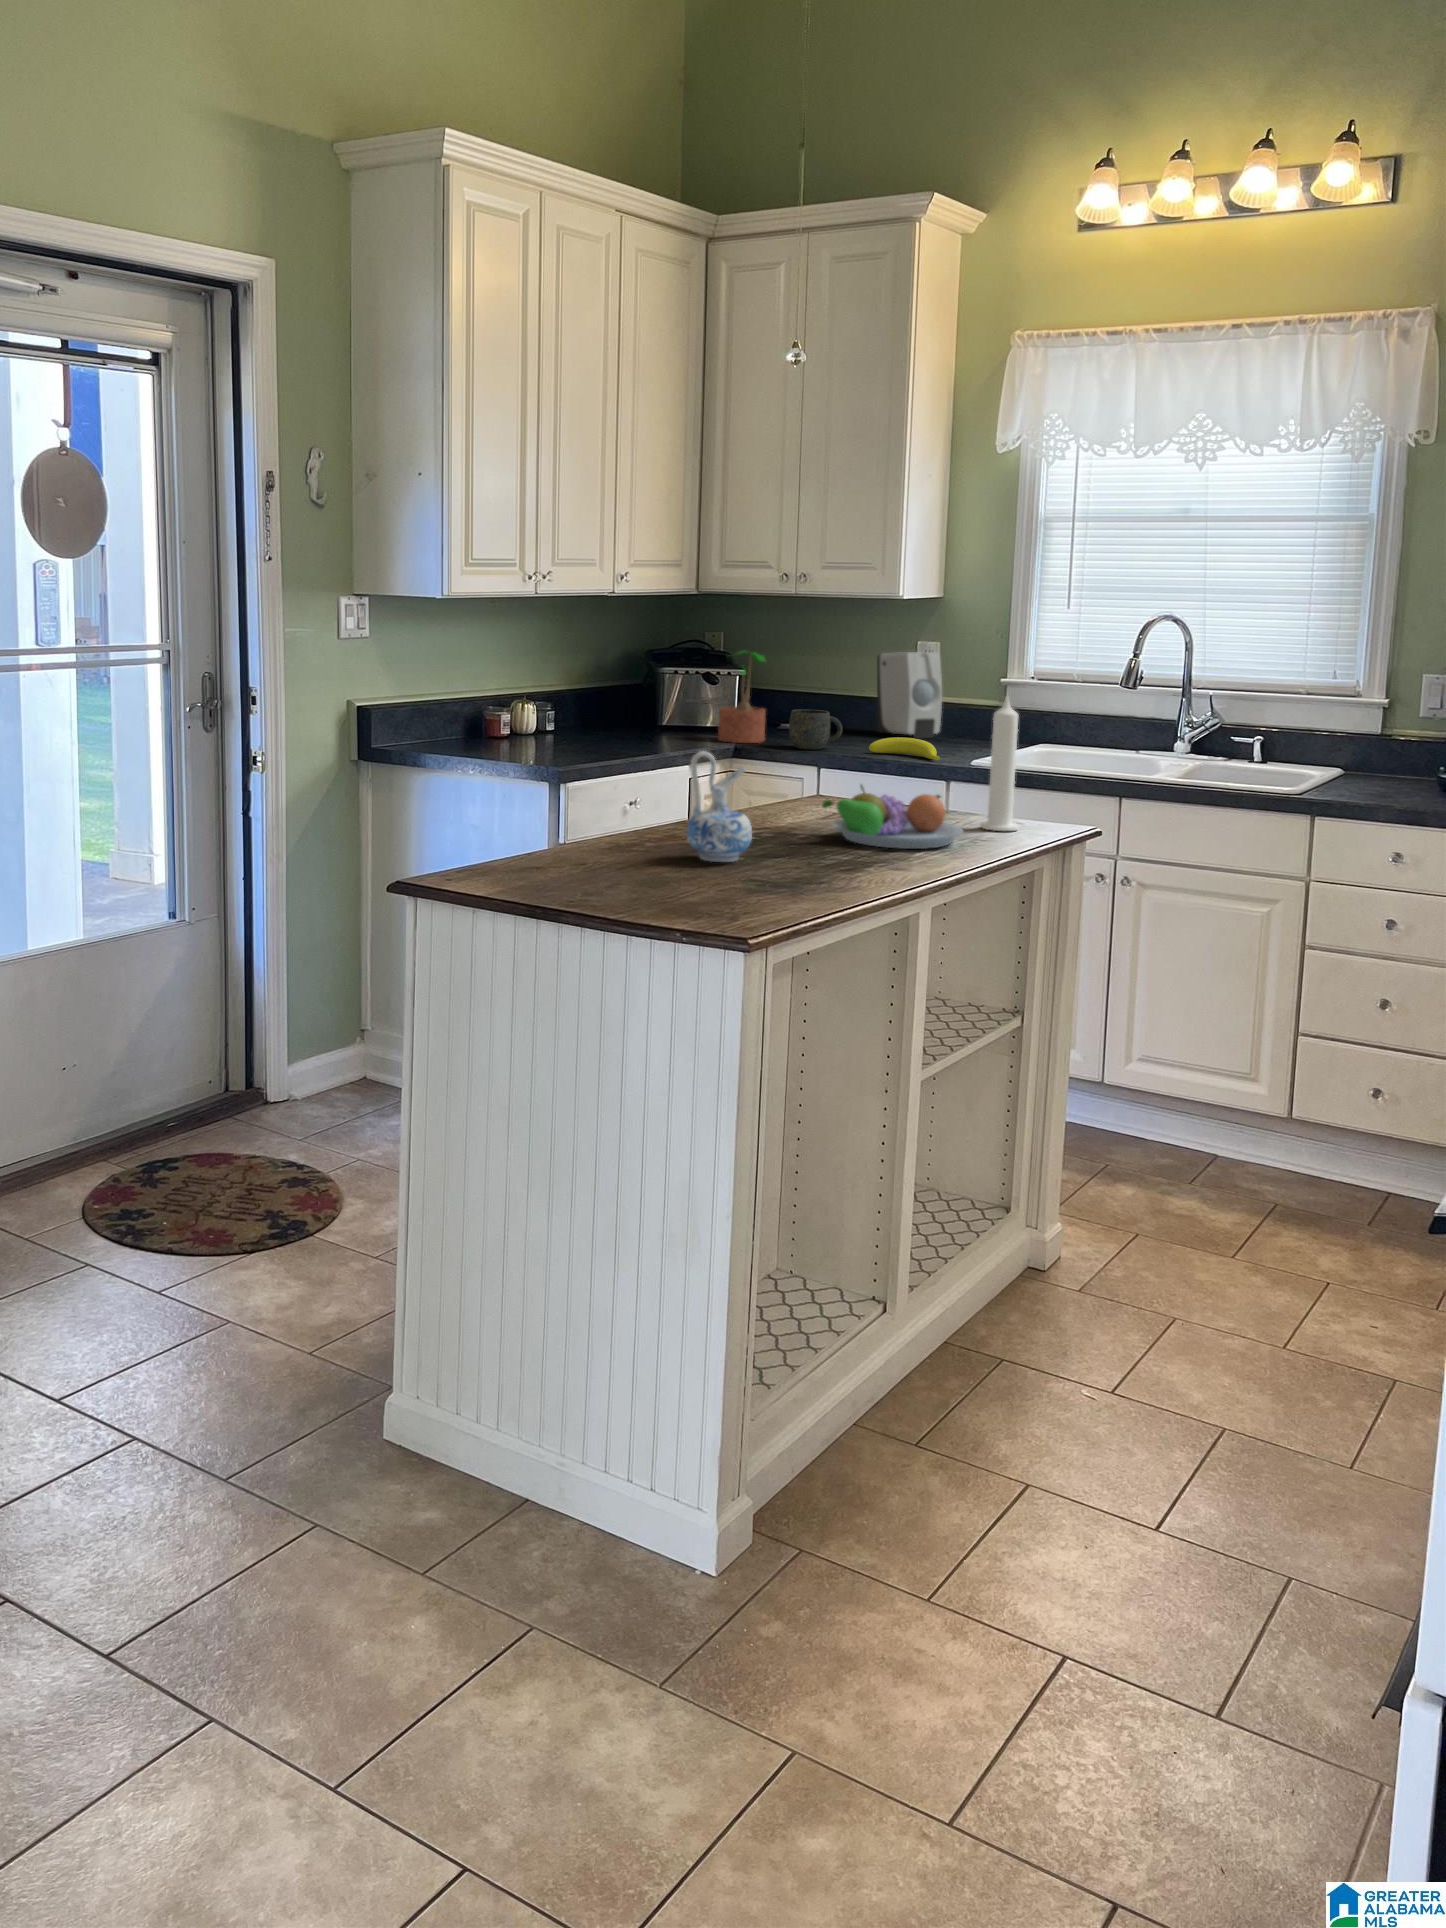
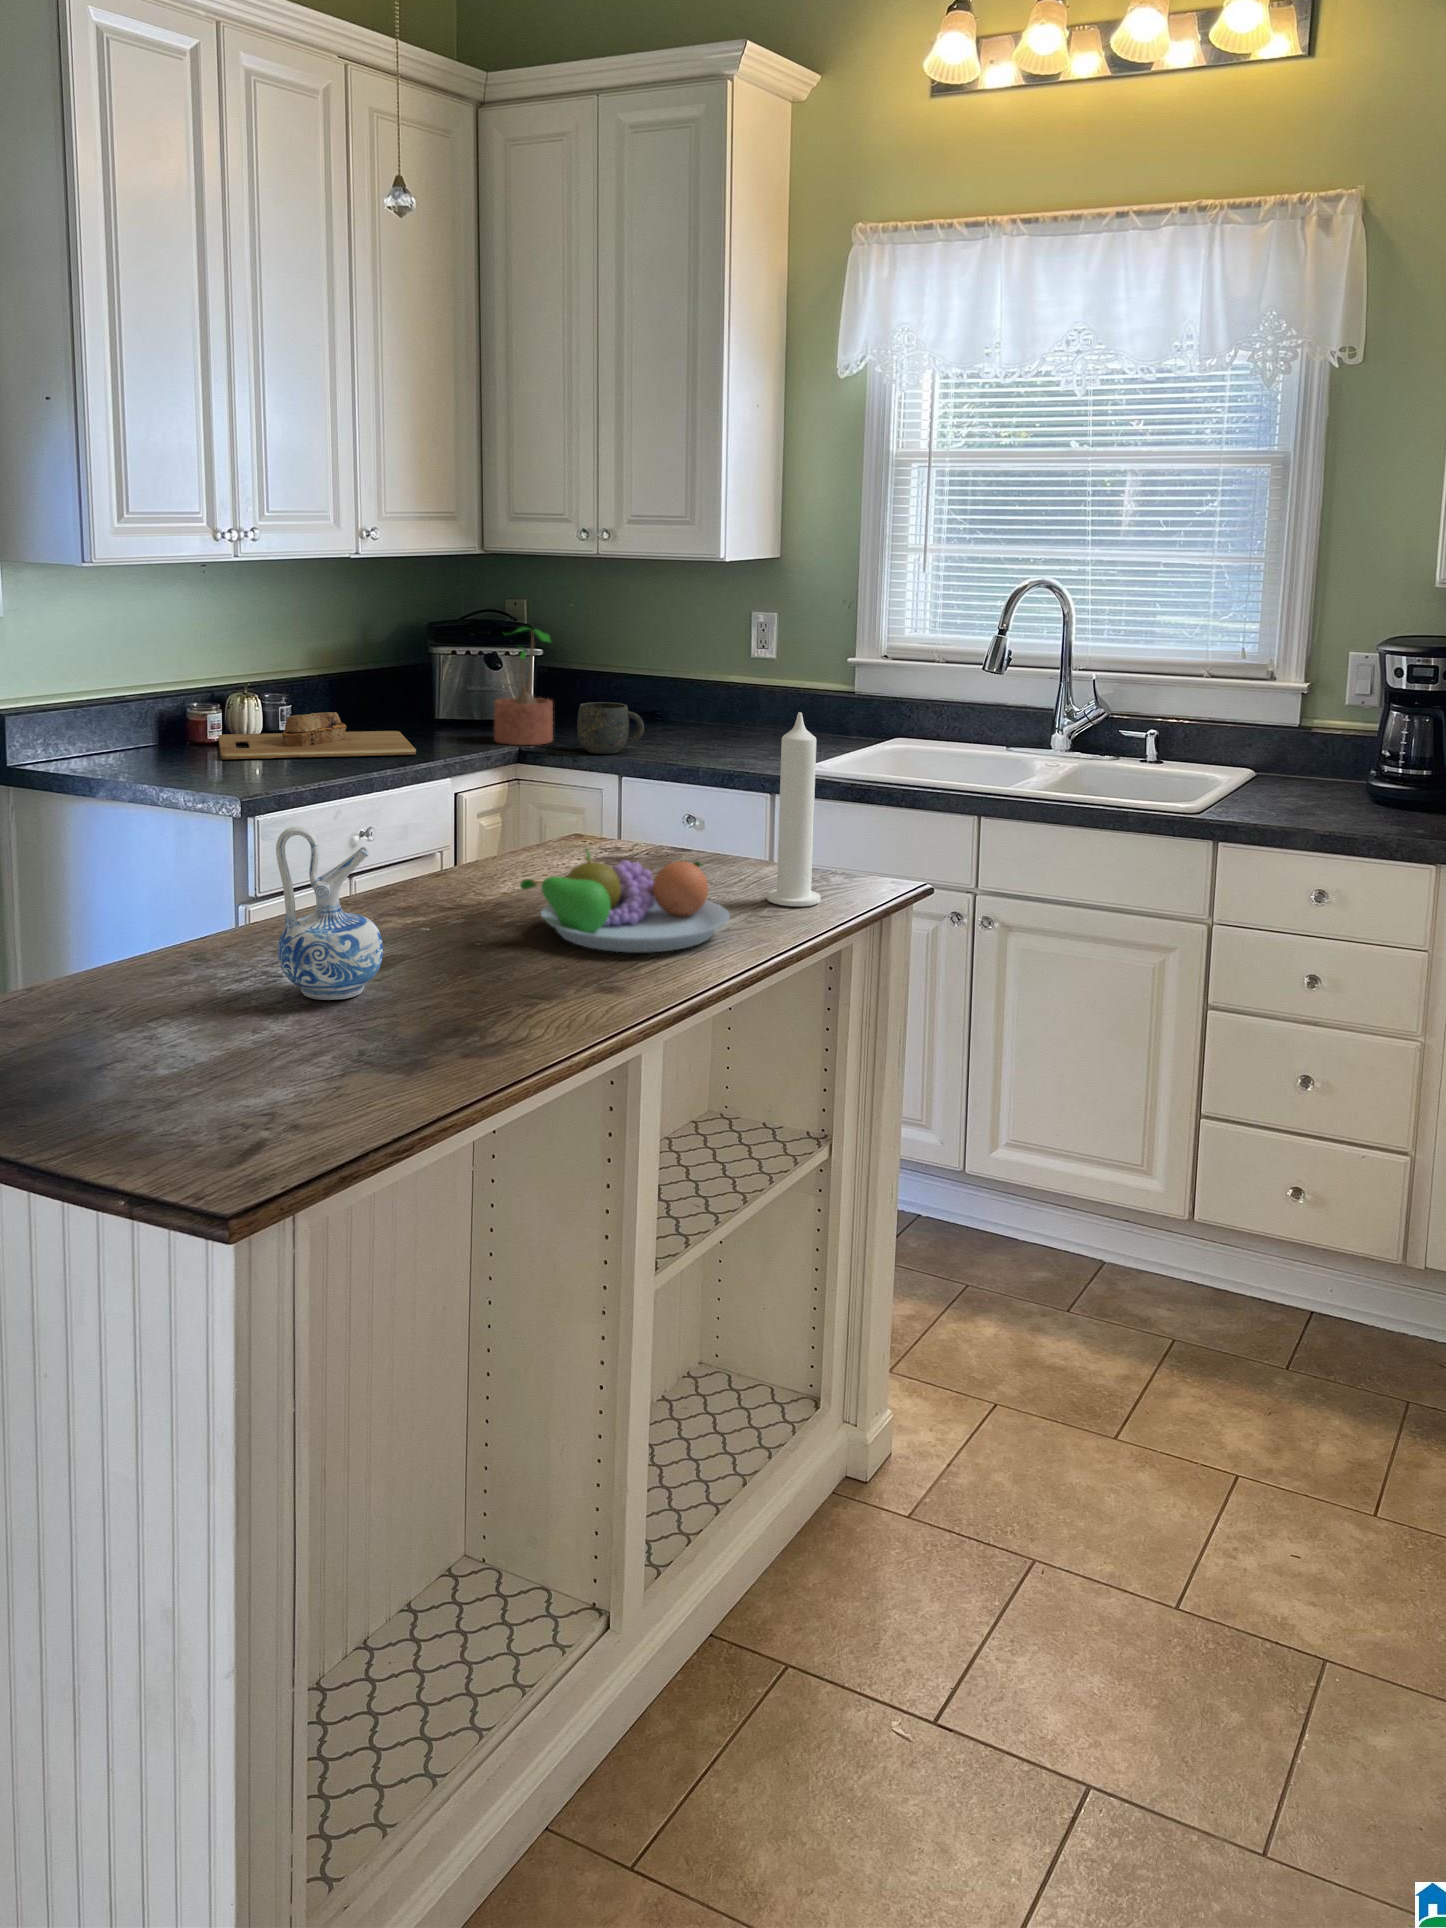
soap dispenser: present [877,652,942,739] -> none [699,625,777,732]
cutting board: none [505,714,665,747] -> present [219,712,416,760]
fruit: present [869,737,940,760] -> none [676,738,761,768]

